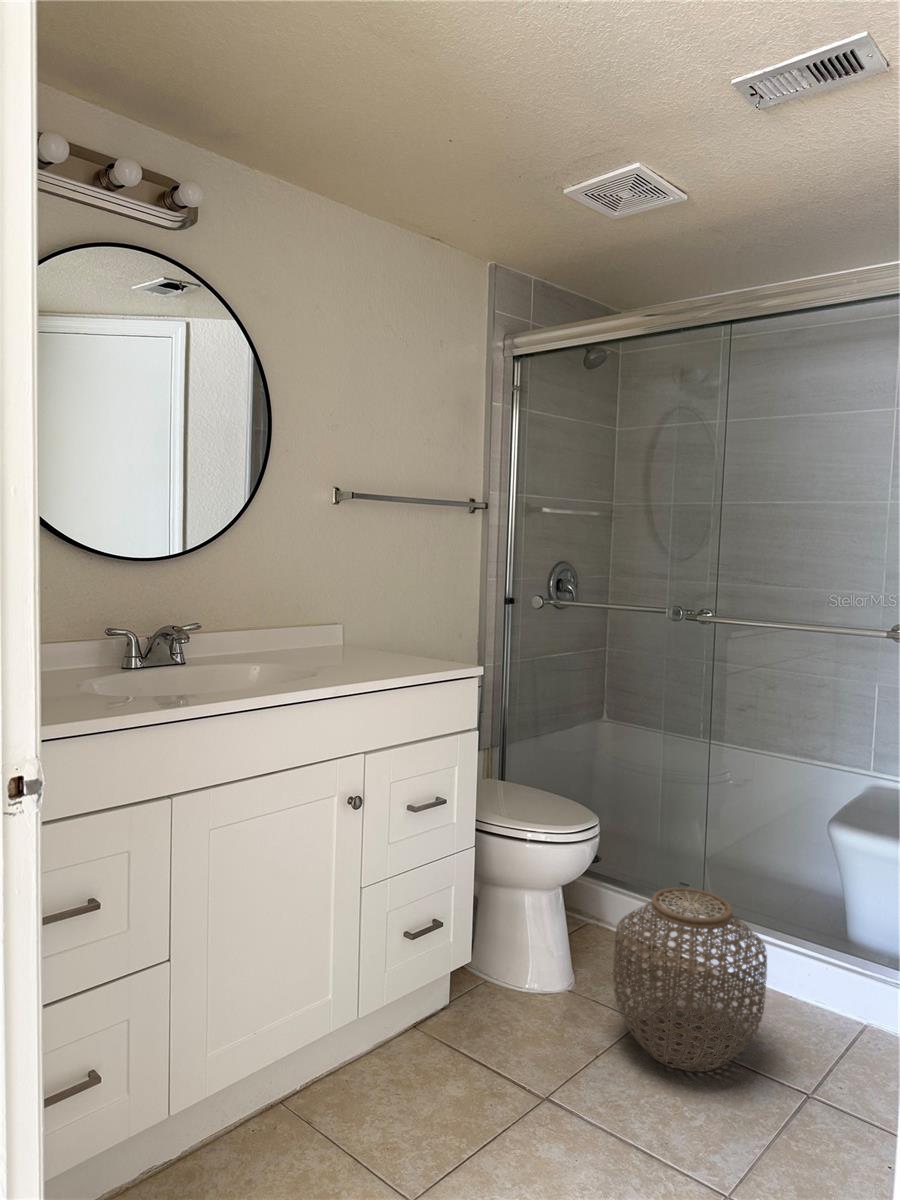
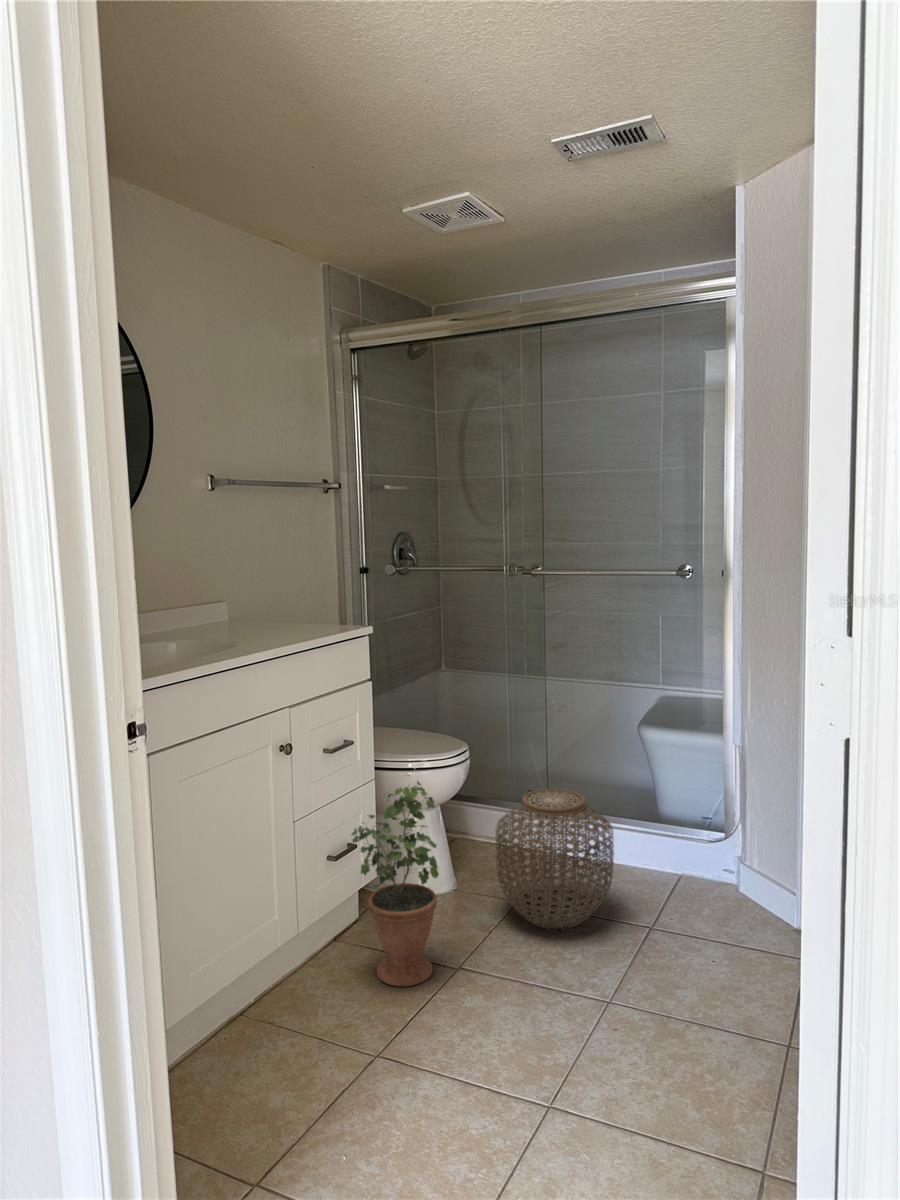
potted plant: none [425,849,531,1111] -> present [351,781,439,986]

